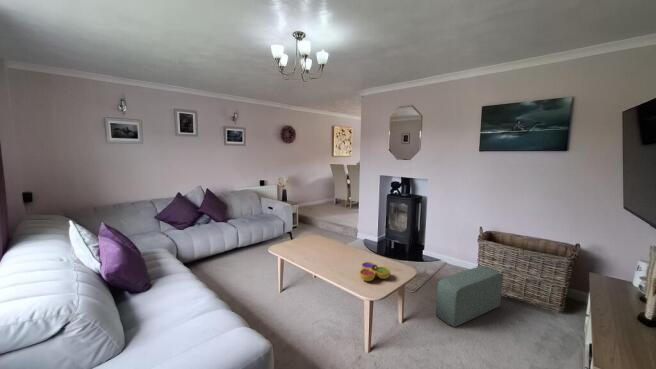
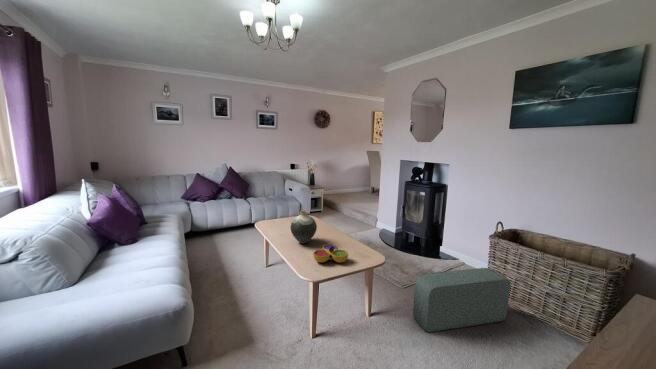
vase: none [322,233,347,265] -> present [291,211,317,244]

